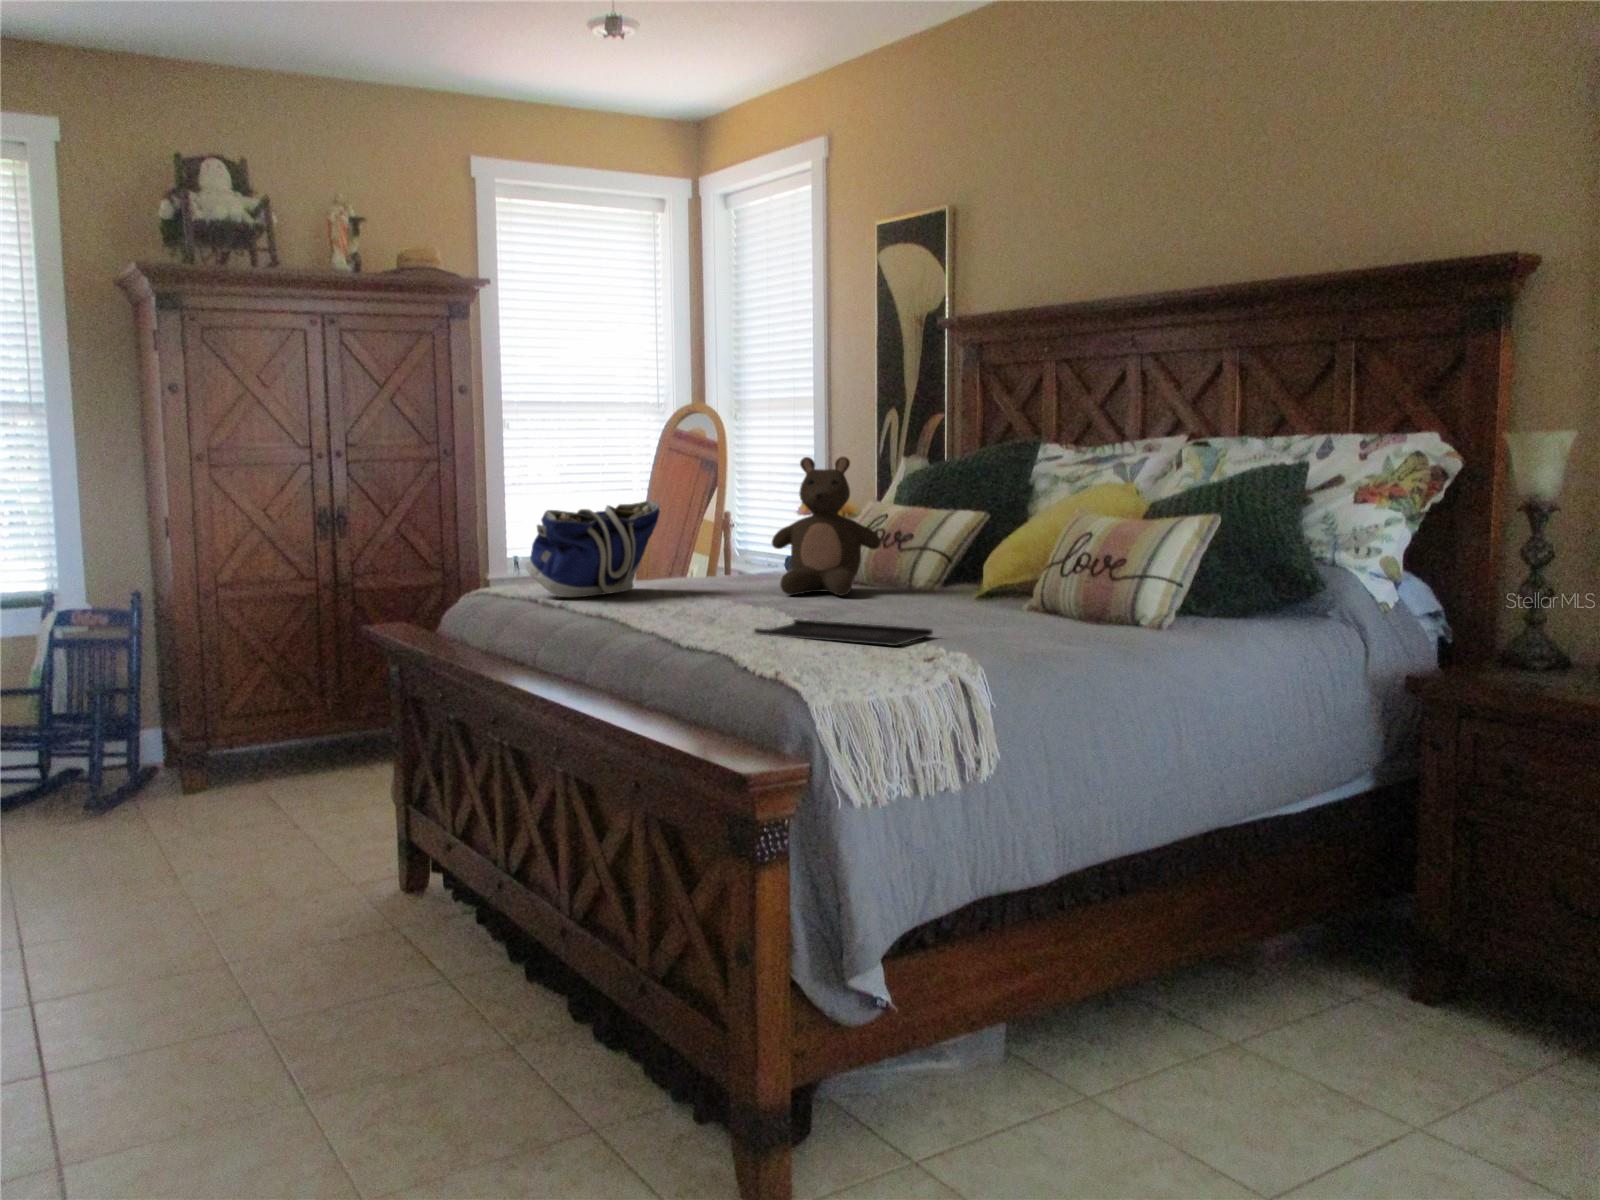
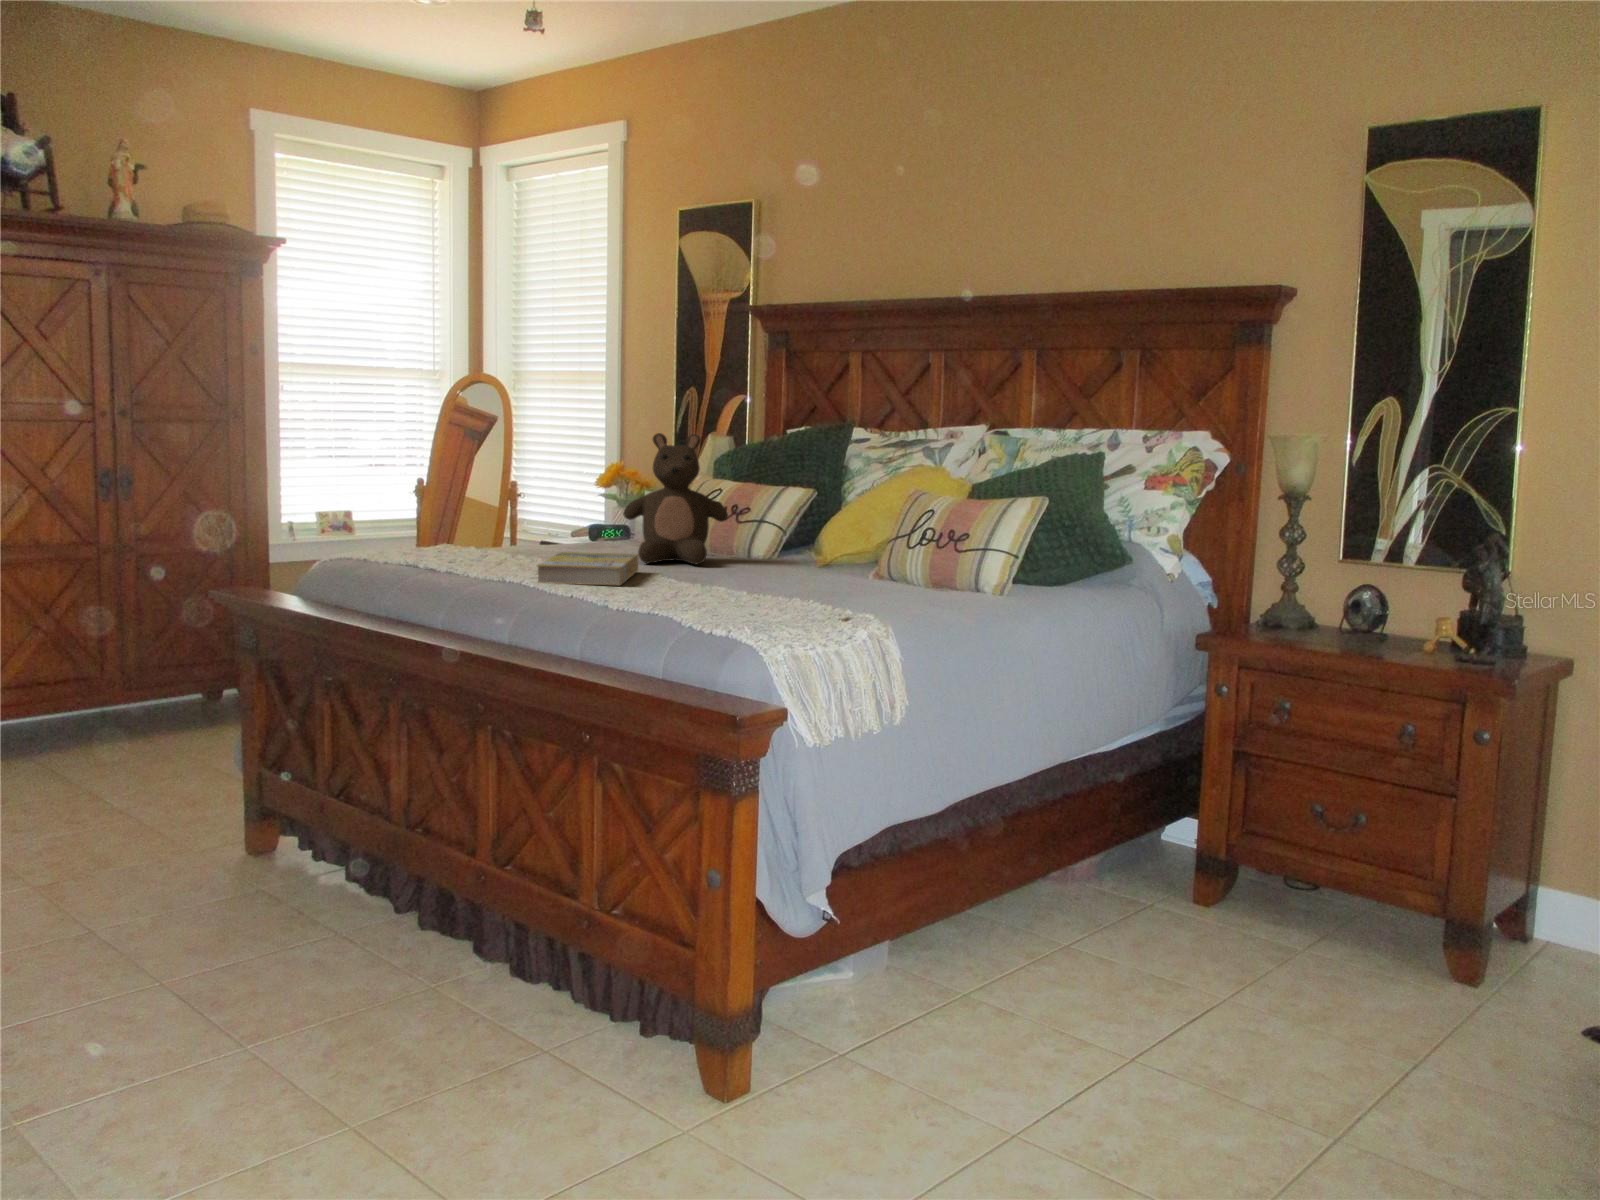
tote bag: present [525,500,660,597] -> none [390,470,521,562]
book: none [646,585,769,620] -> present [537,552,638,585]
tray: present [754,619,933,646] -> none [656,585,819,609]

